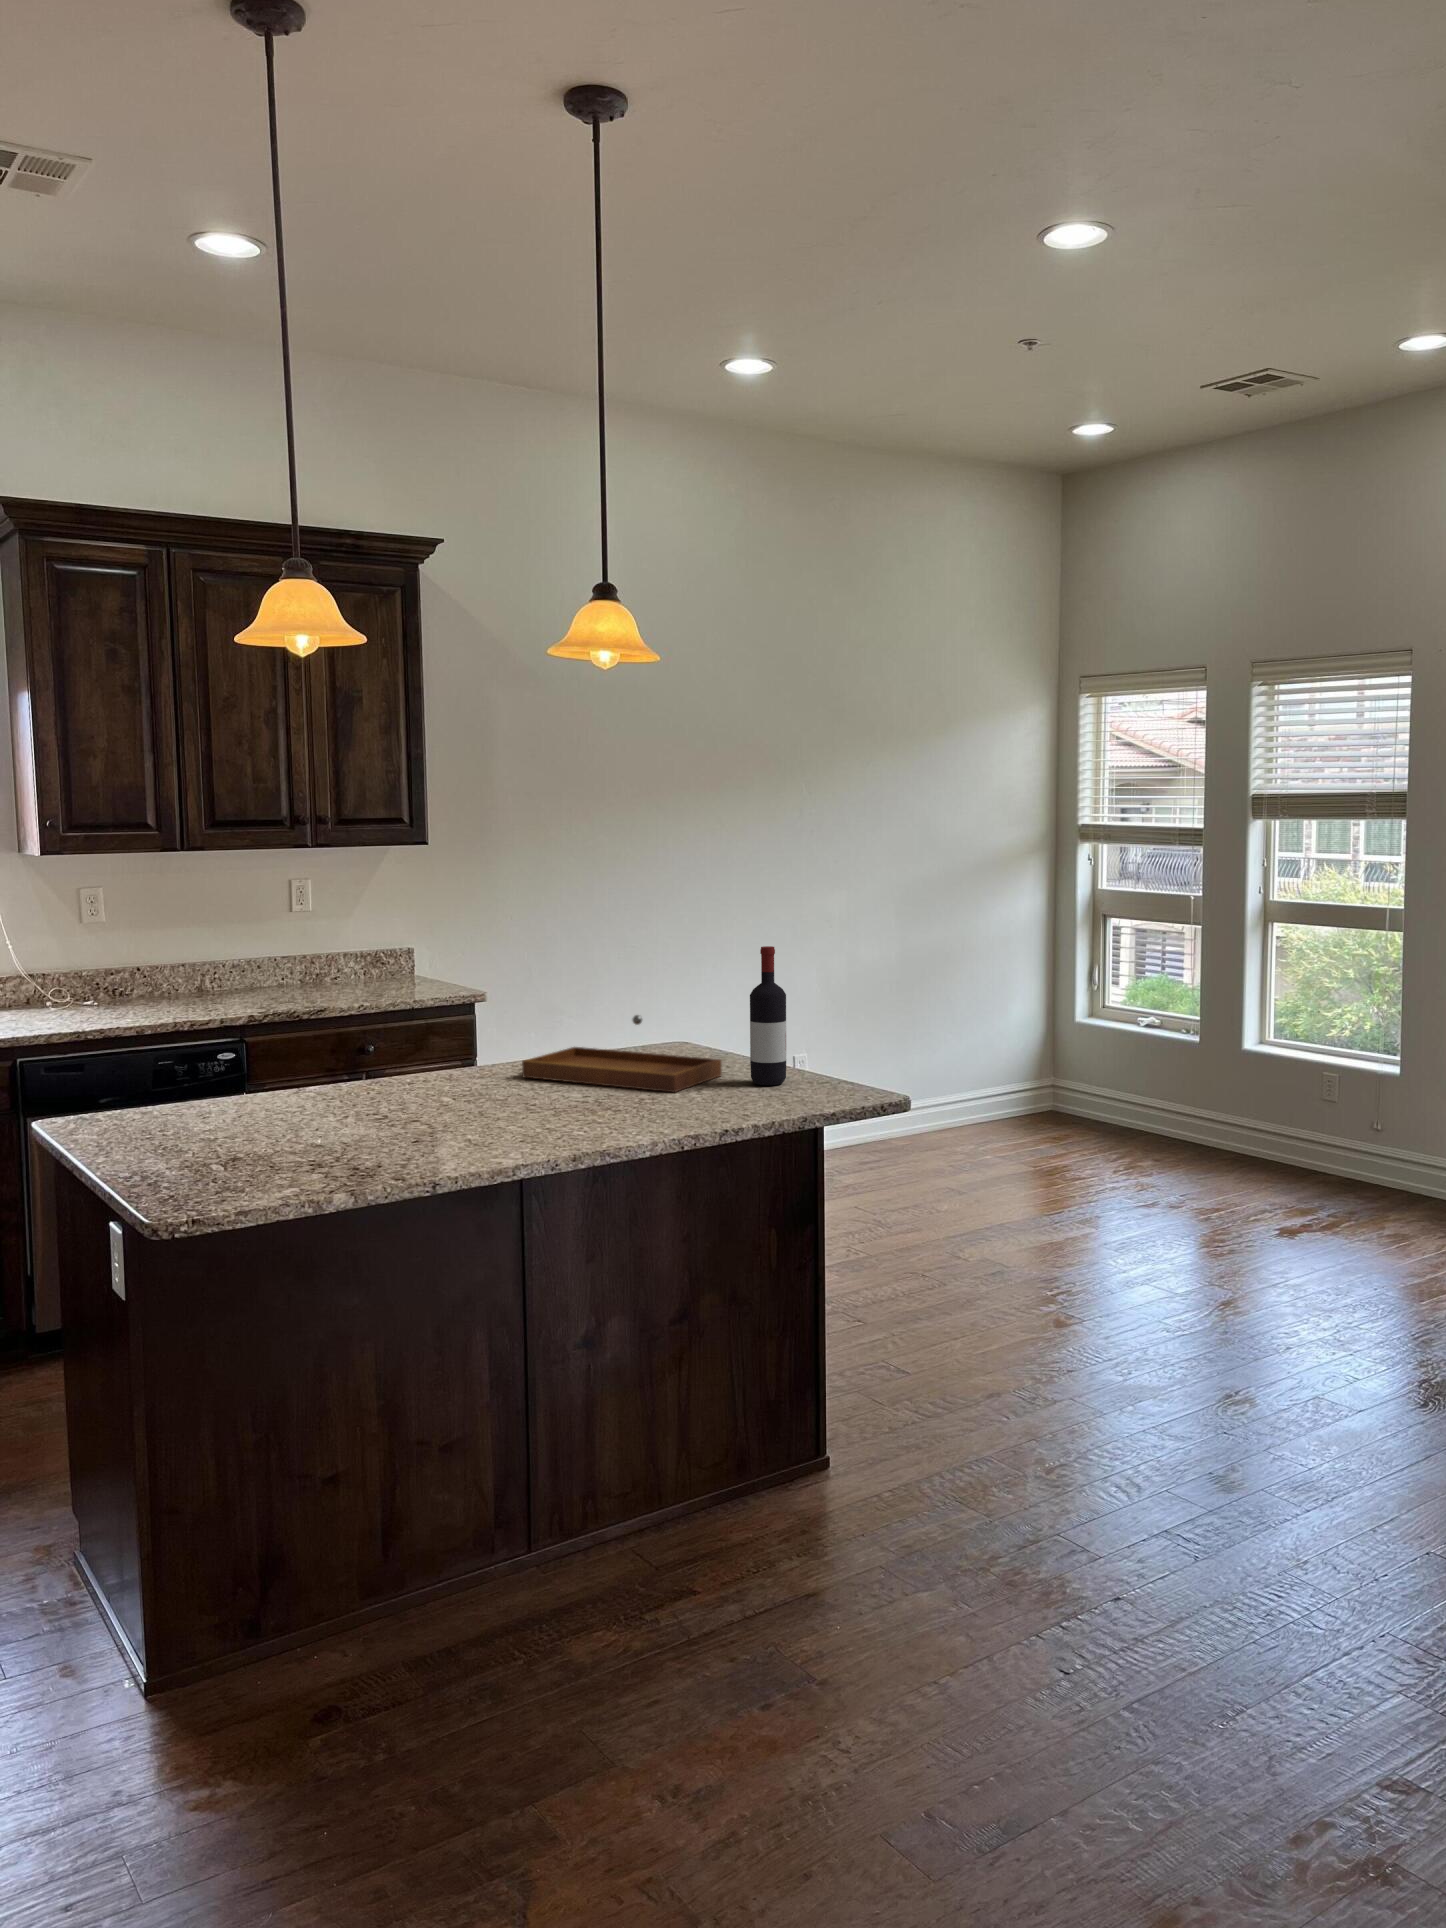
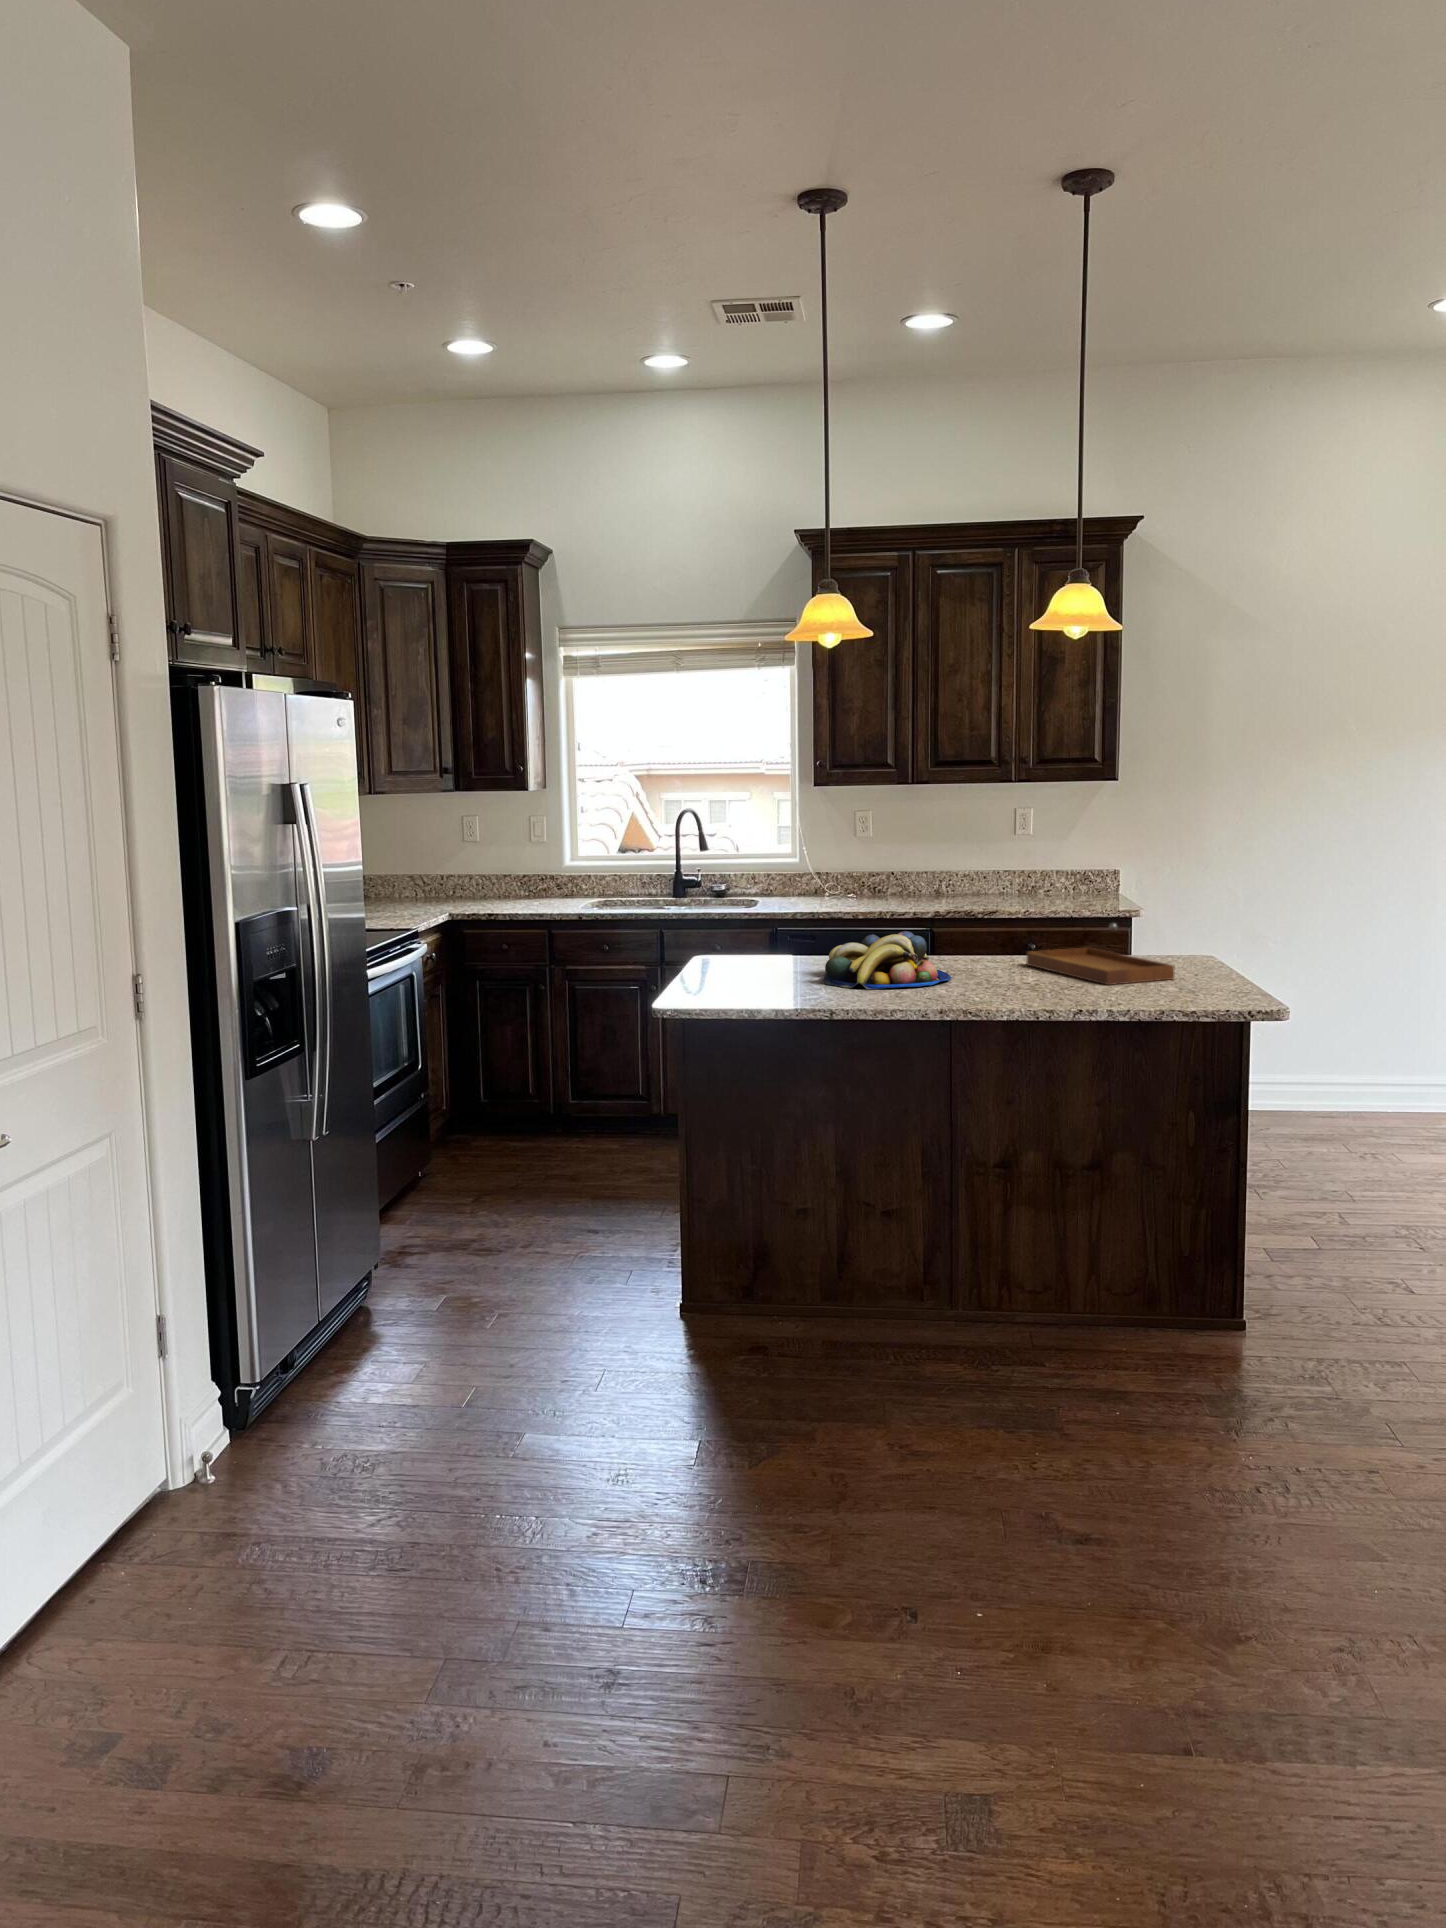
wine bottle: present [750,946,786,1085] -> none [1180,870,1214,989]
fruit bowl: none [304,1050,488,1141] -> present [824,931,951,989]

